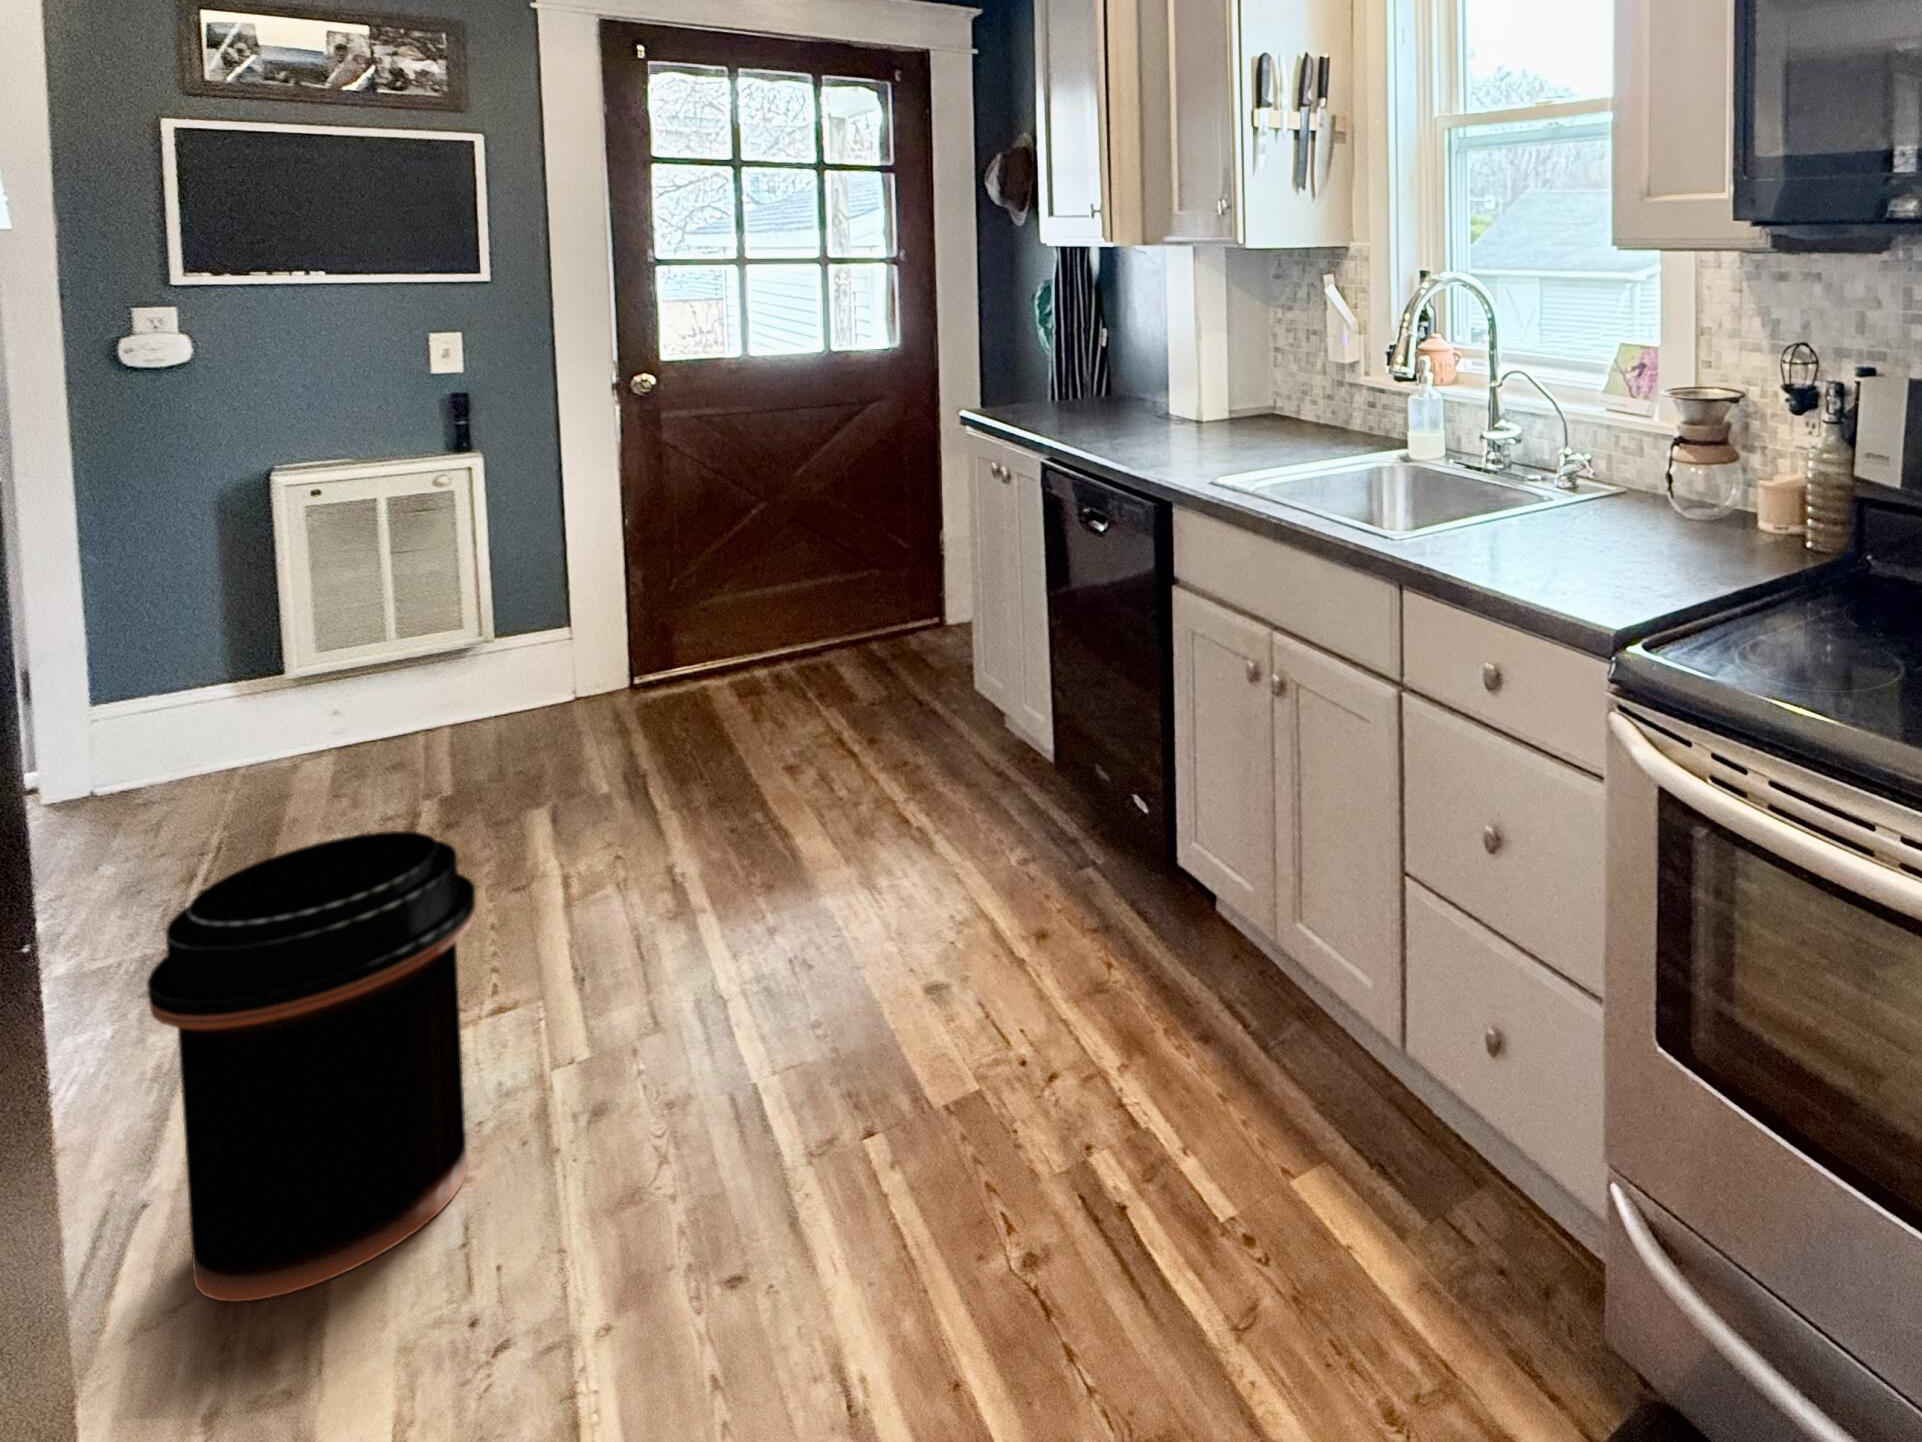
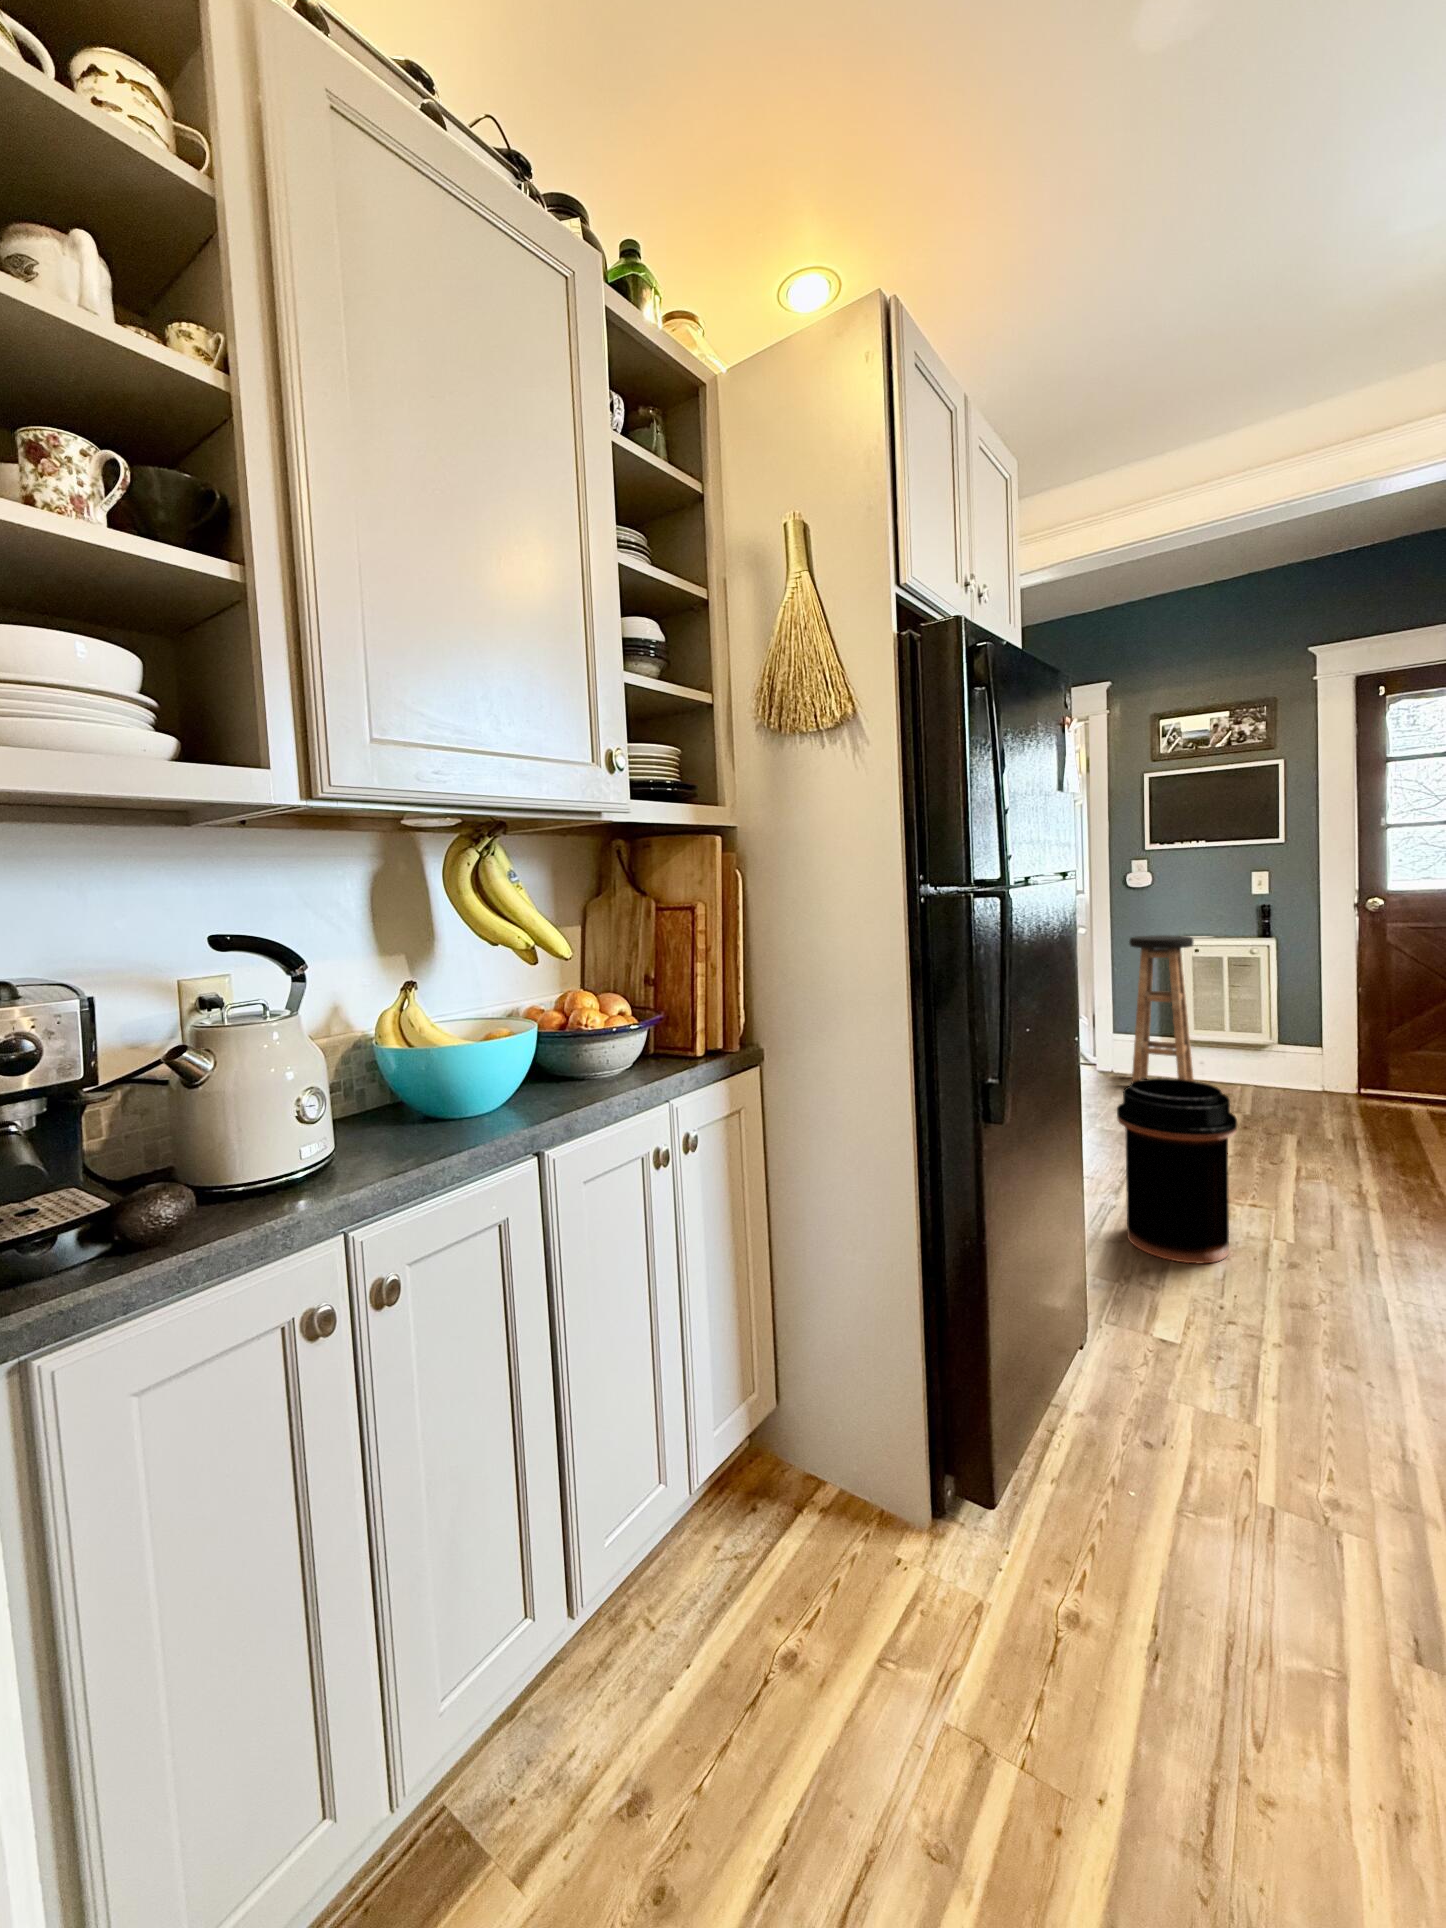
bar stool: none [132,465,318,818] -> present [1129,935,1194,1082]

